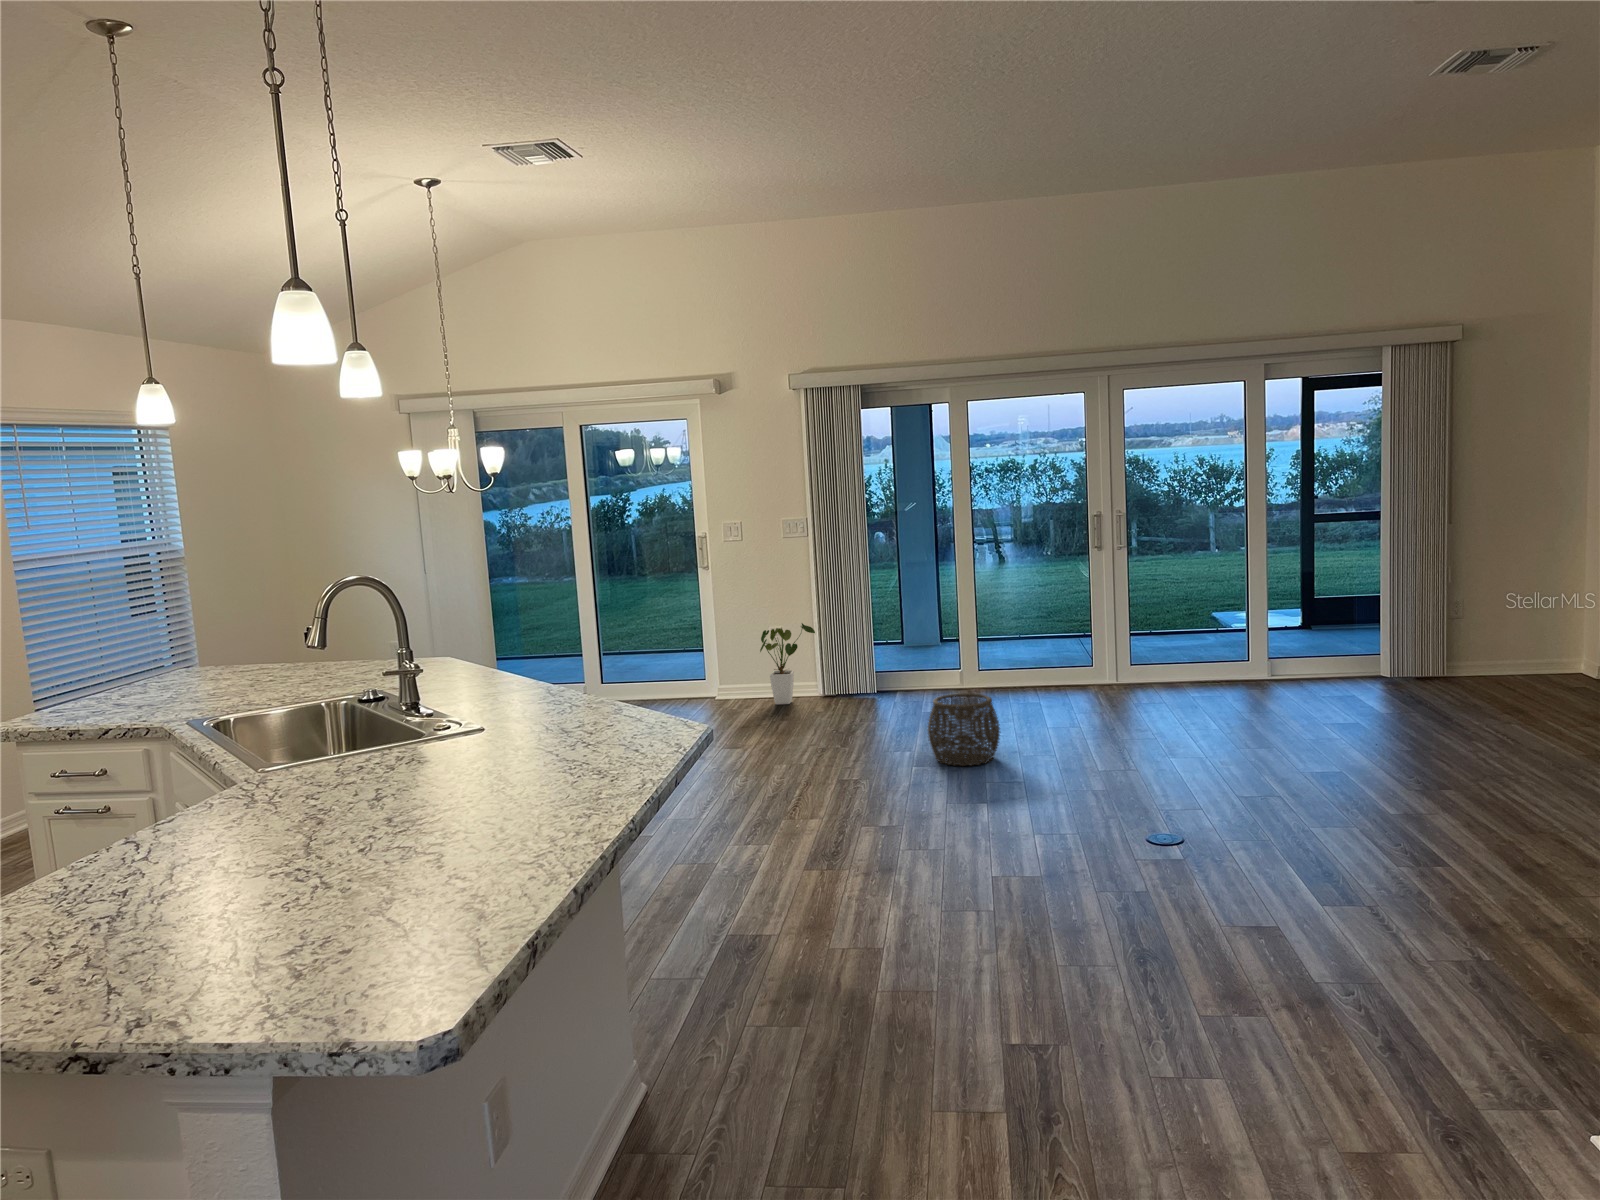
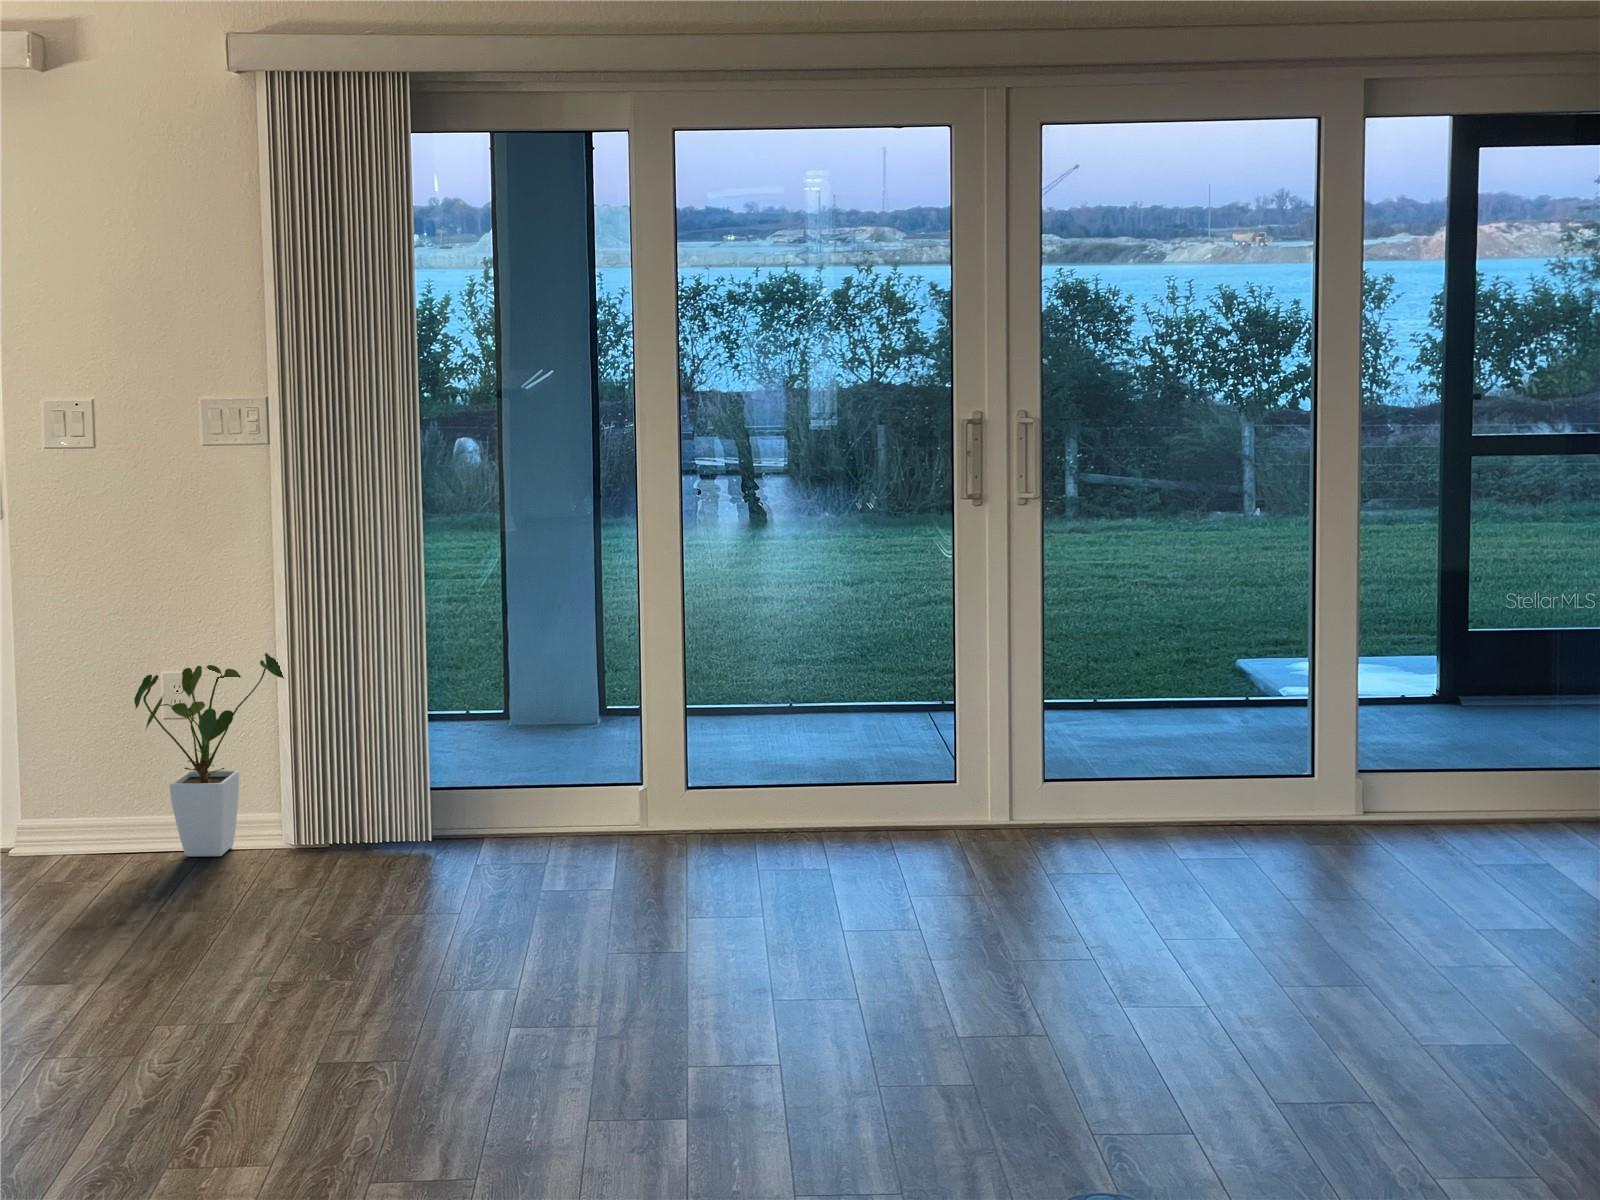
woven basket: present [928,693,1000,766] -> none [453,905,665,1138]

